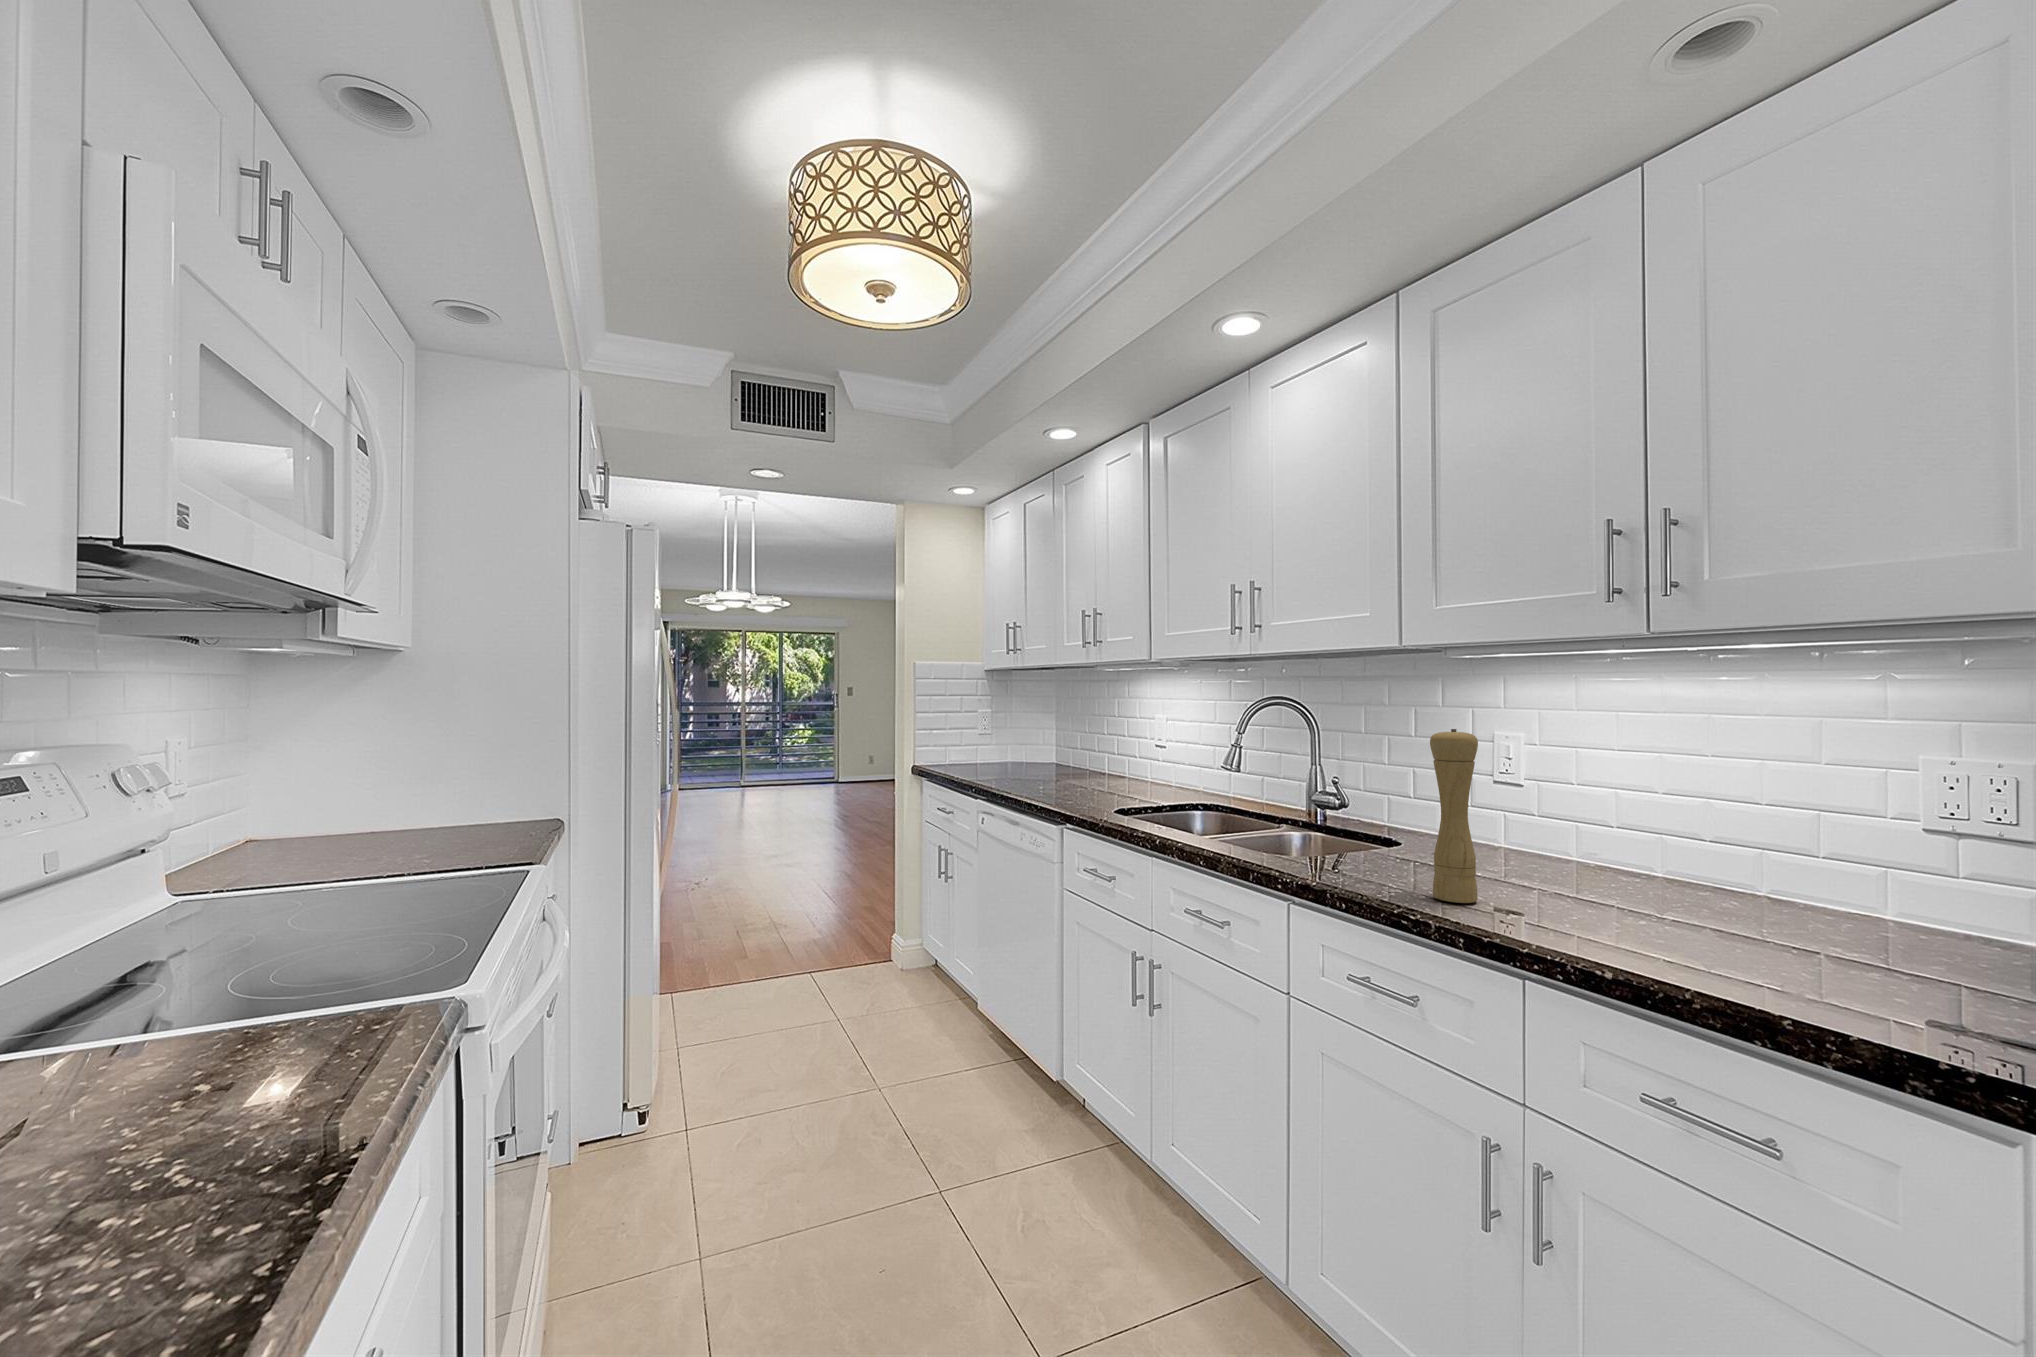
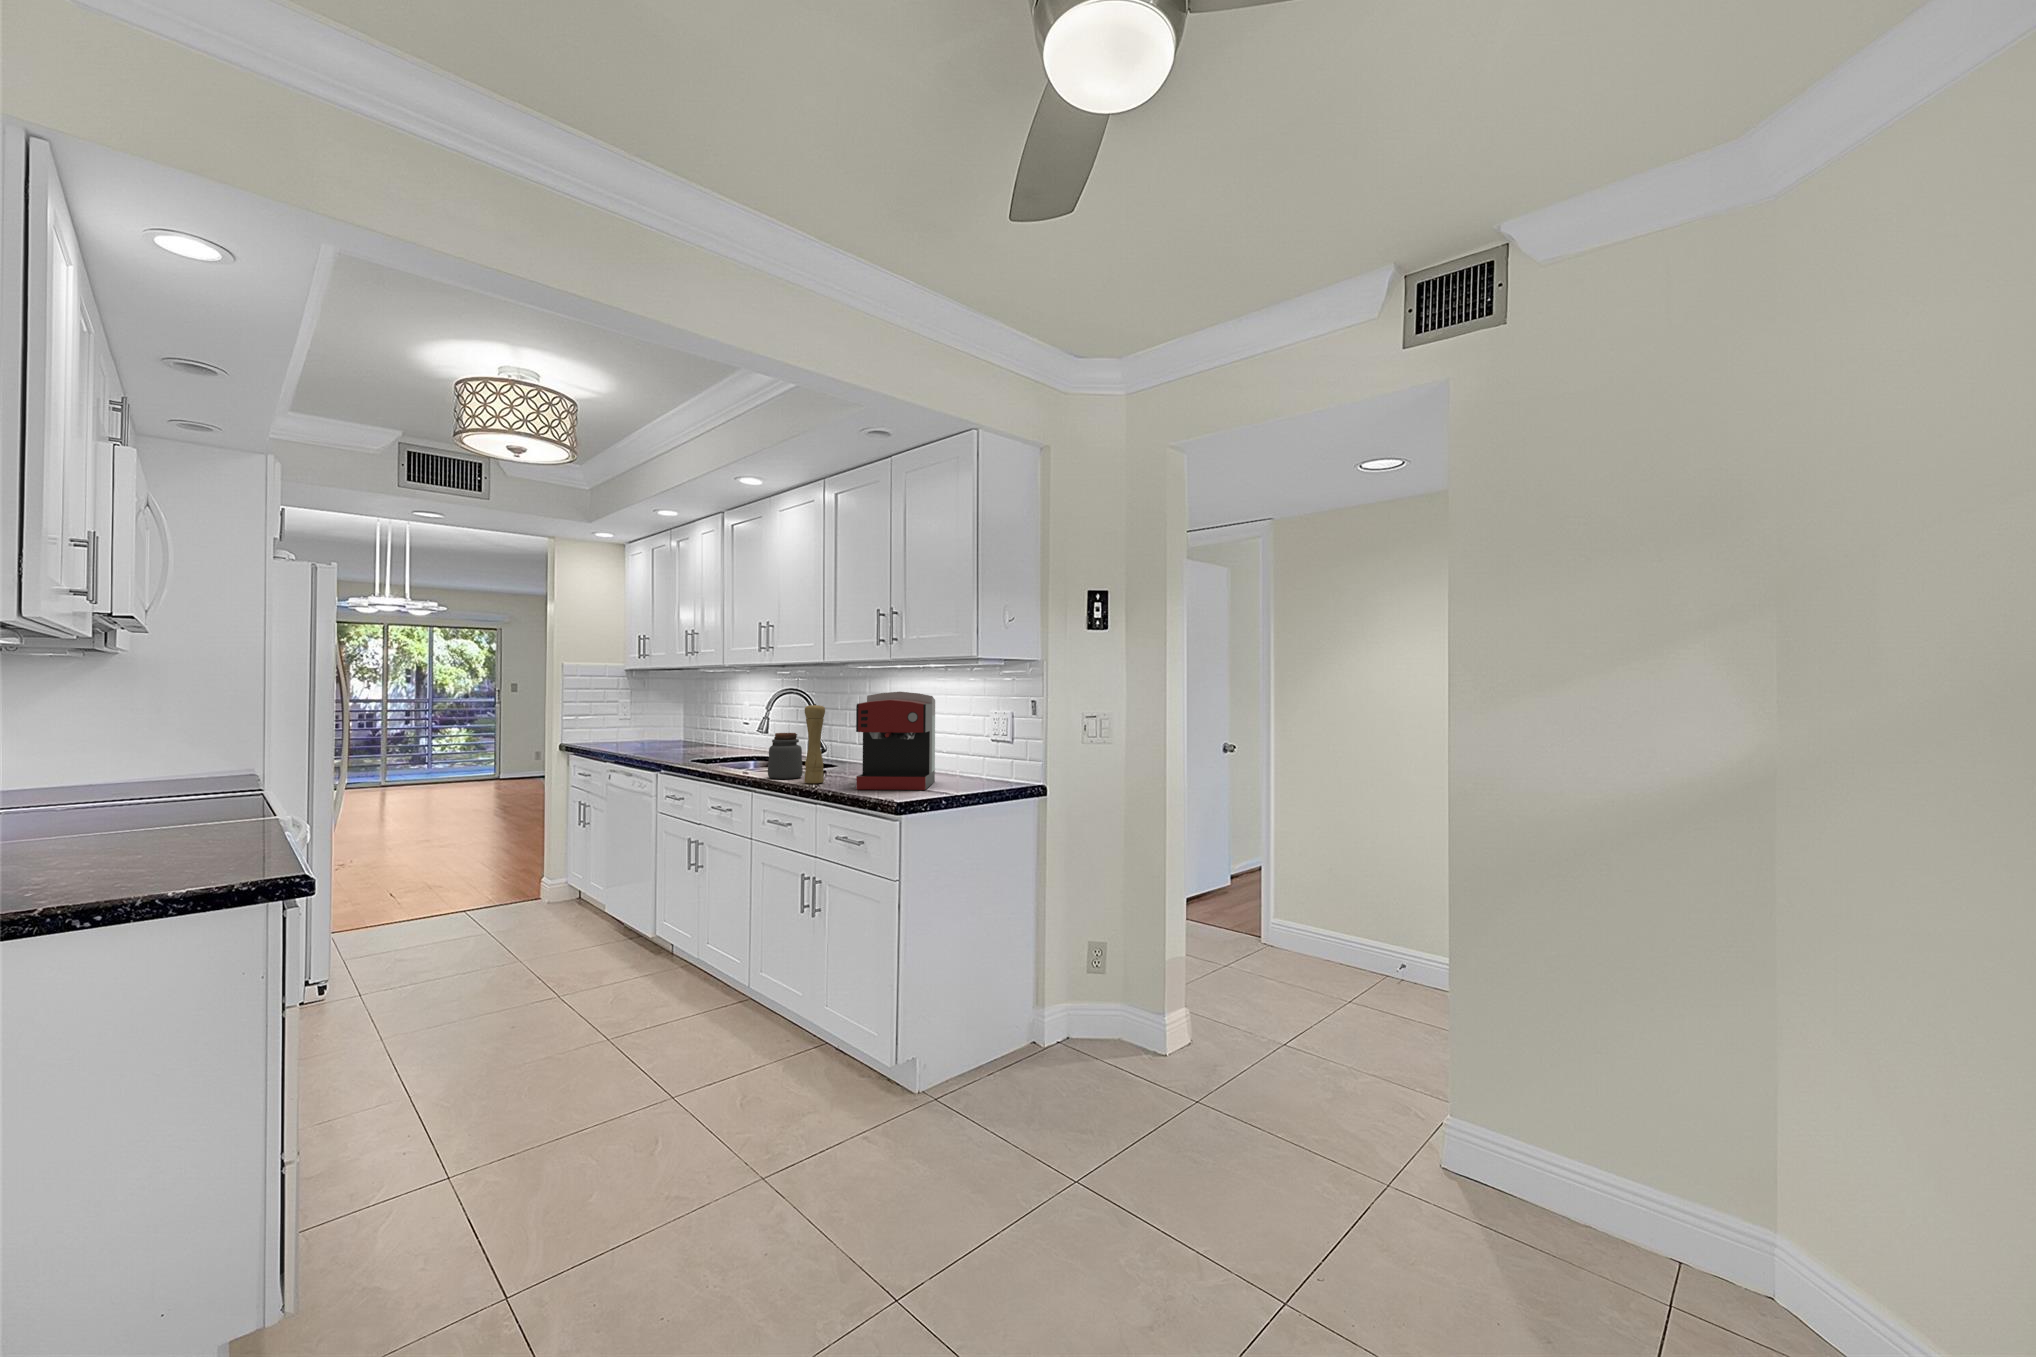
coffee maker: none [1578,703,1850,964] -> present [856,692,935,790]
jar: none [1317,782,1389,878] -> present [768,733,803,779]

